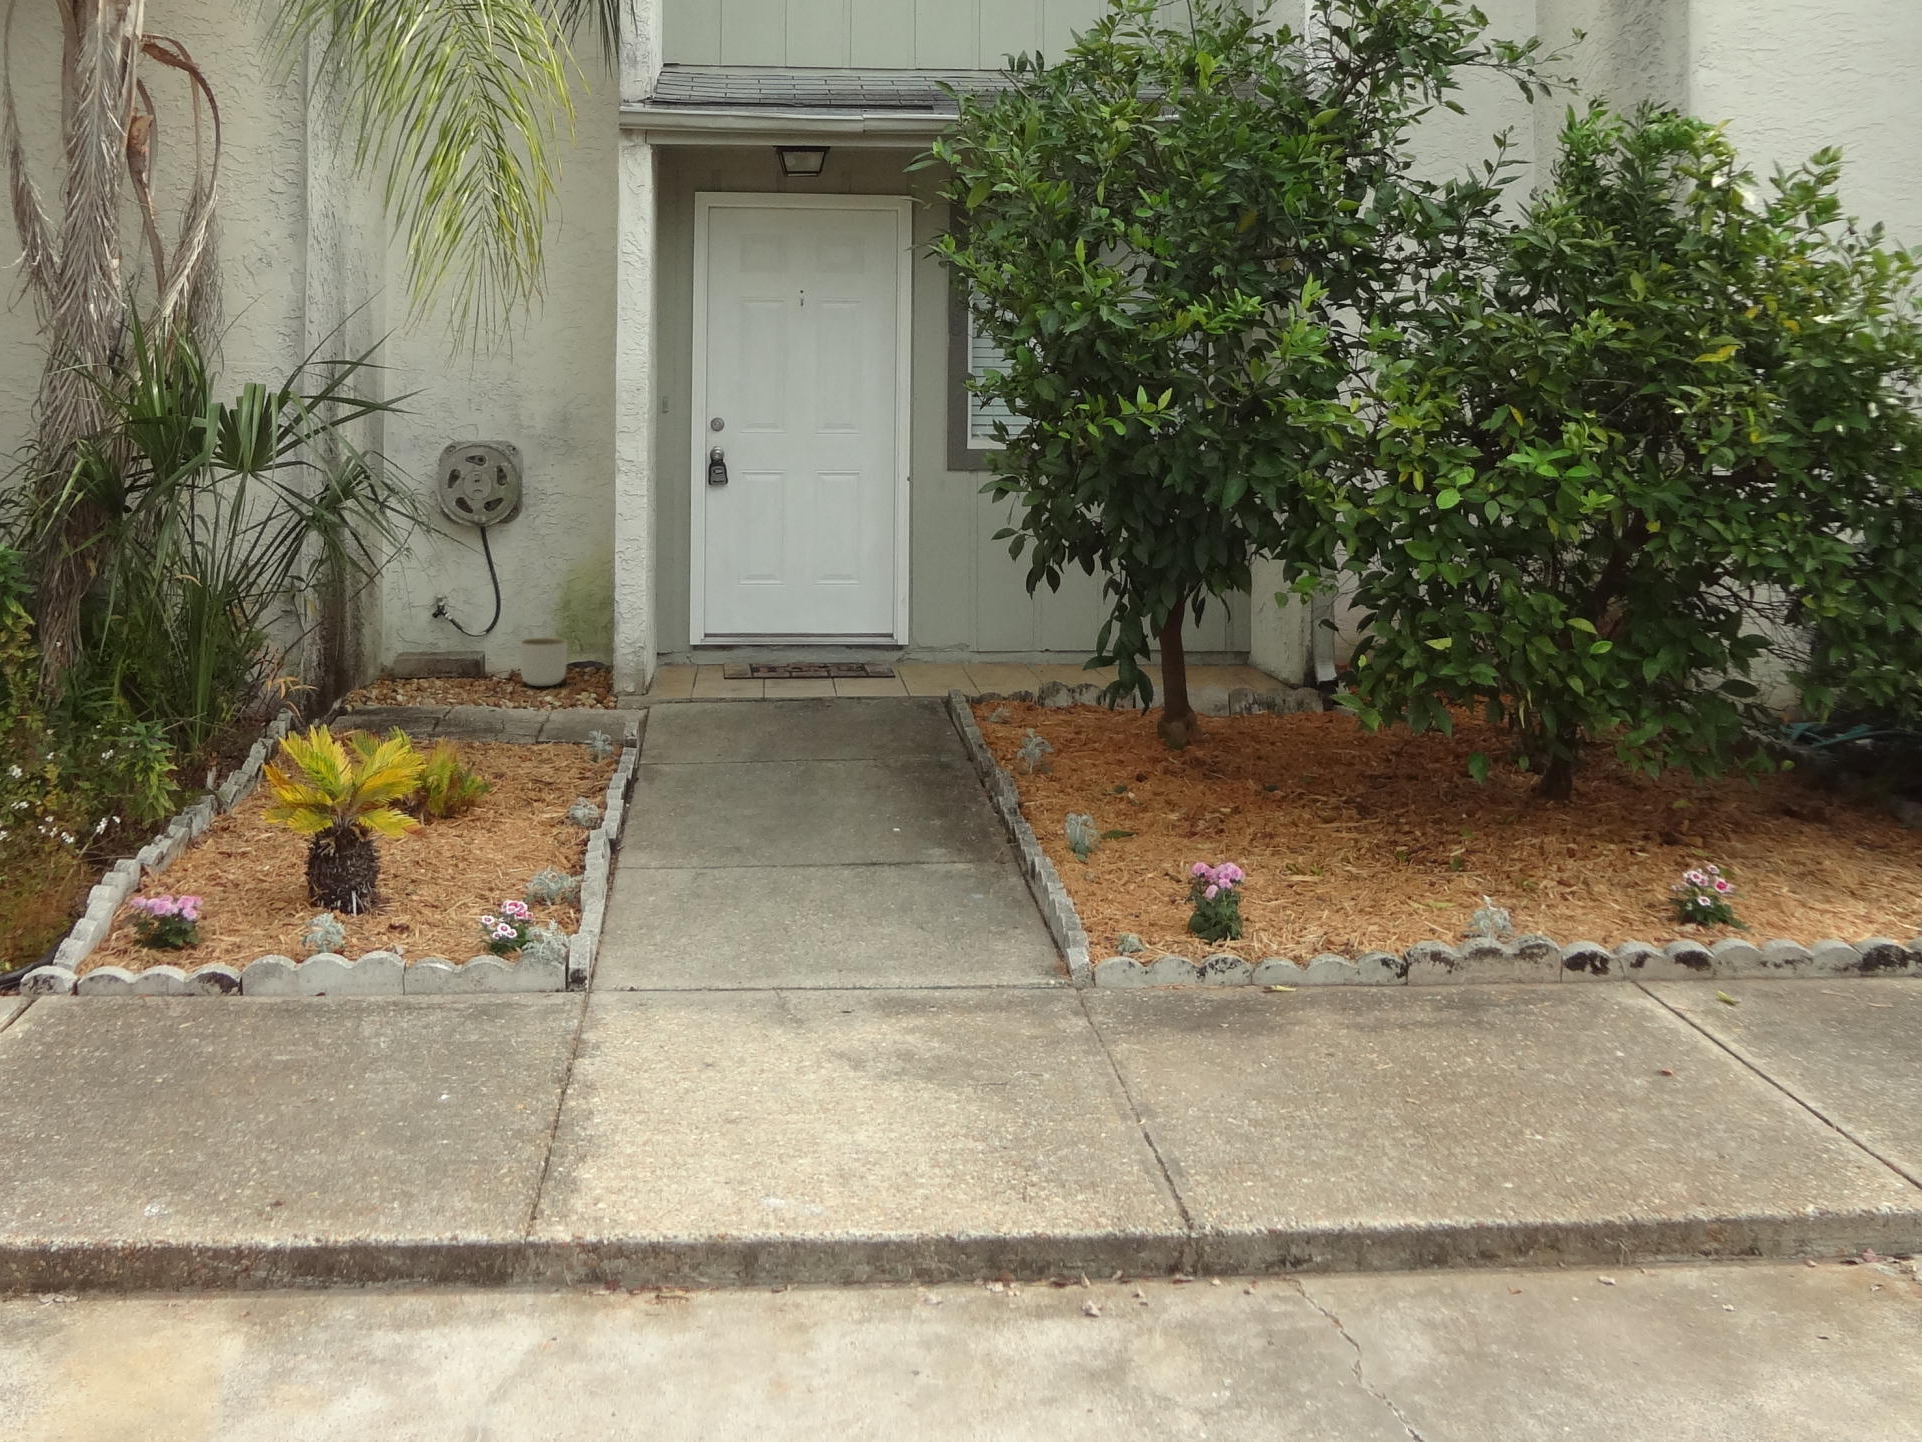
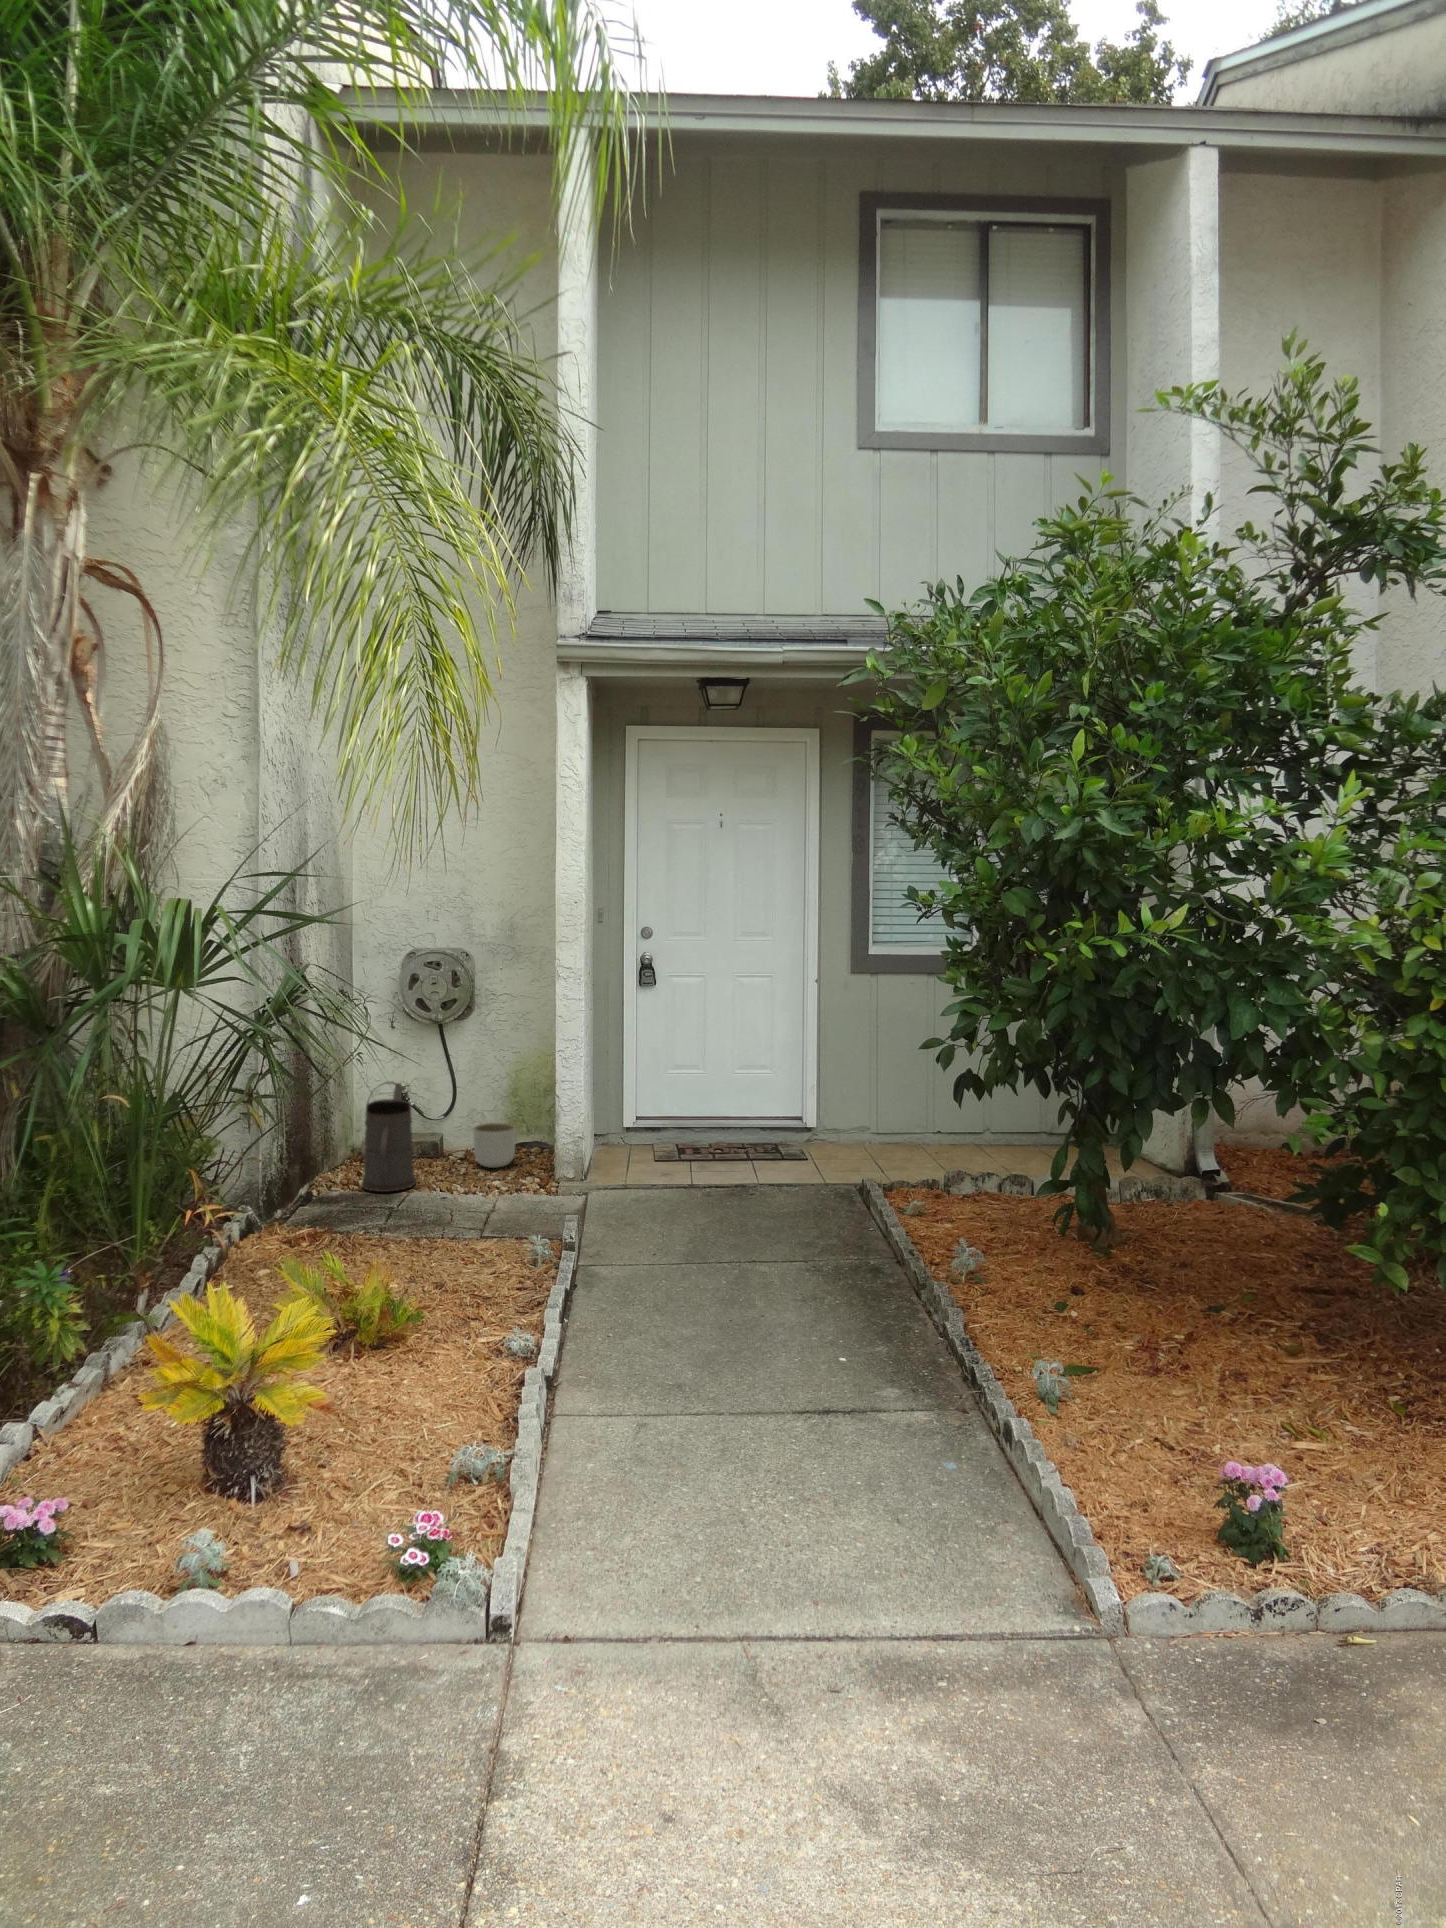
watering can: none [397,586,457,707] -> present [361,1081,416,1192]

